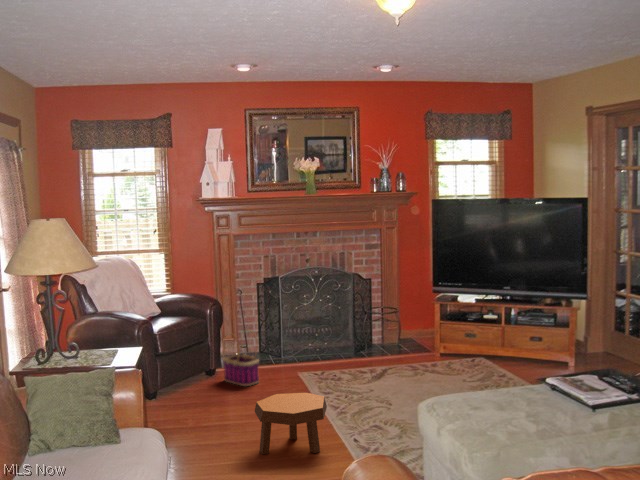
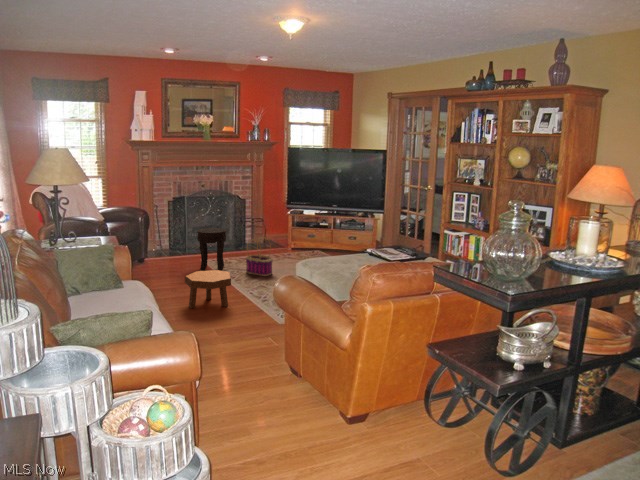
side table: none [289,324,331,391] -> present [197,228,226,271]
basket: present [223,334,259,386] -> present [246,241,273,276]

